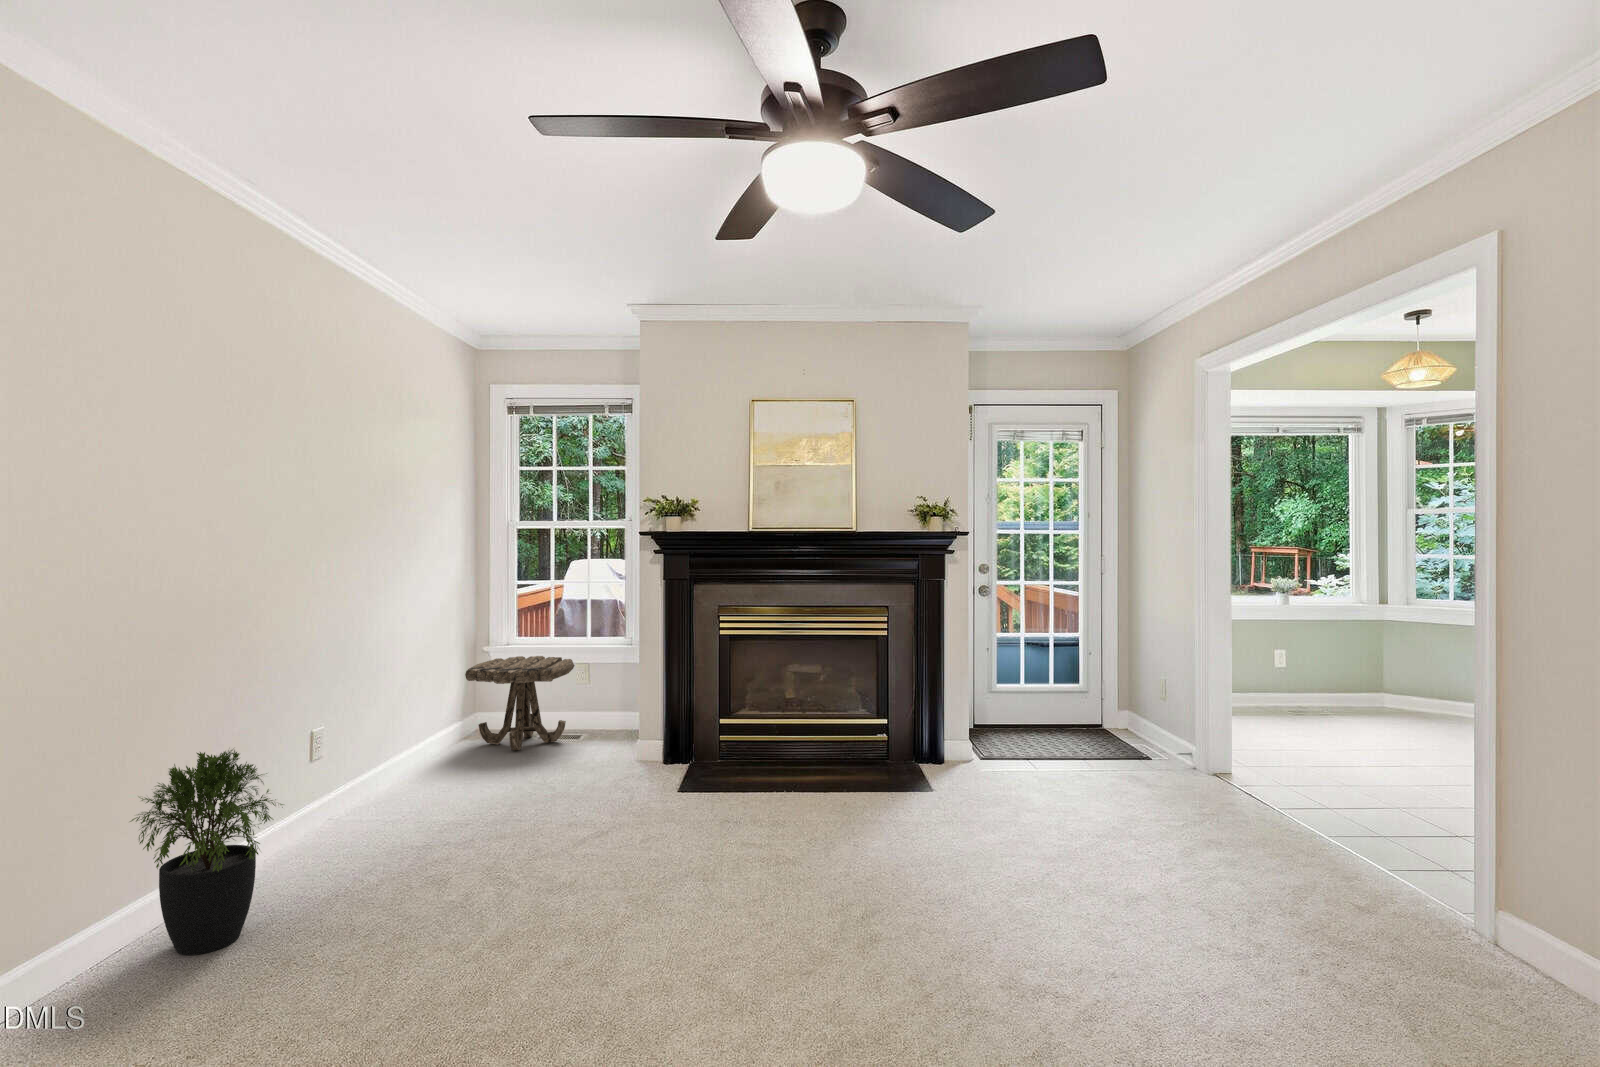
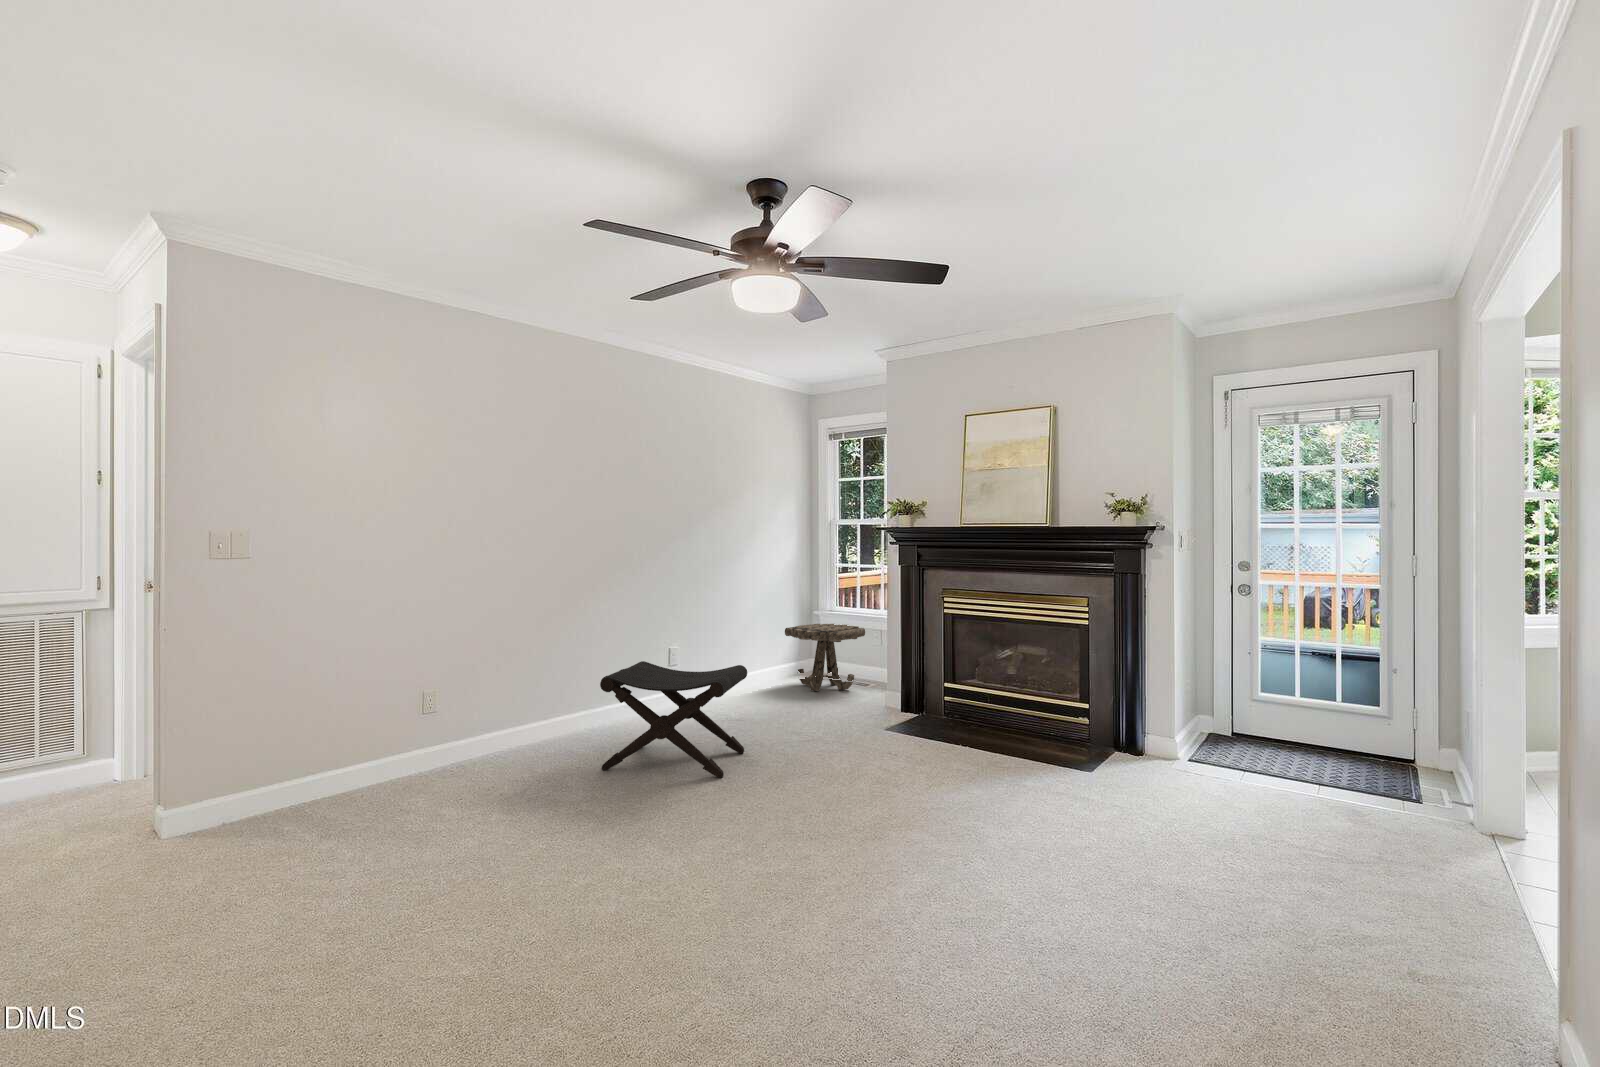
footstool: none [348,740,575,963] -> present [600,661,747,778]
potted plant: present [130,750,283,955] -> none [527,640,600,751]

